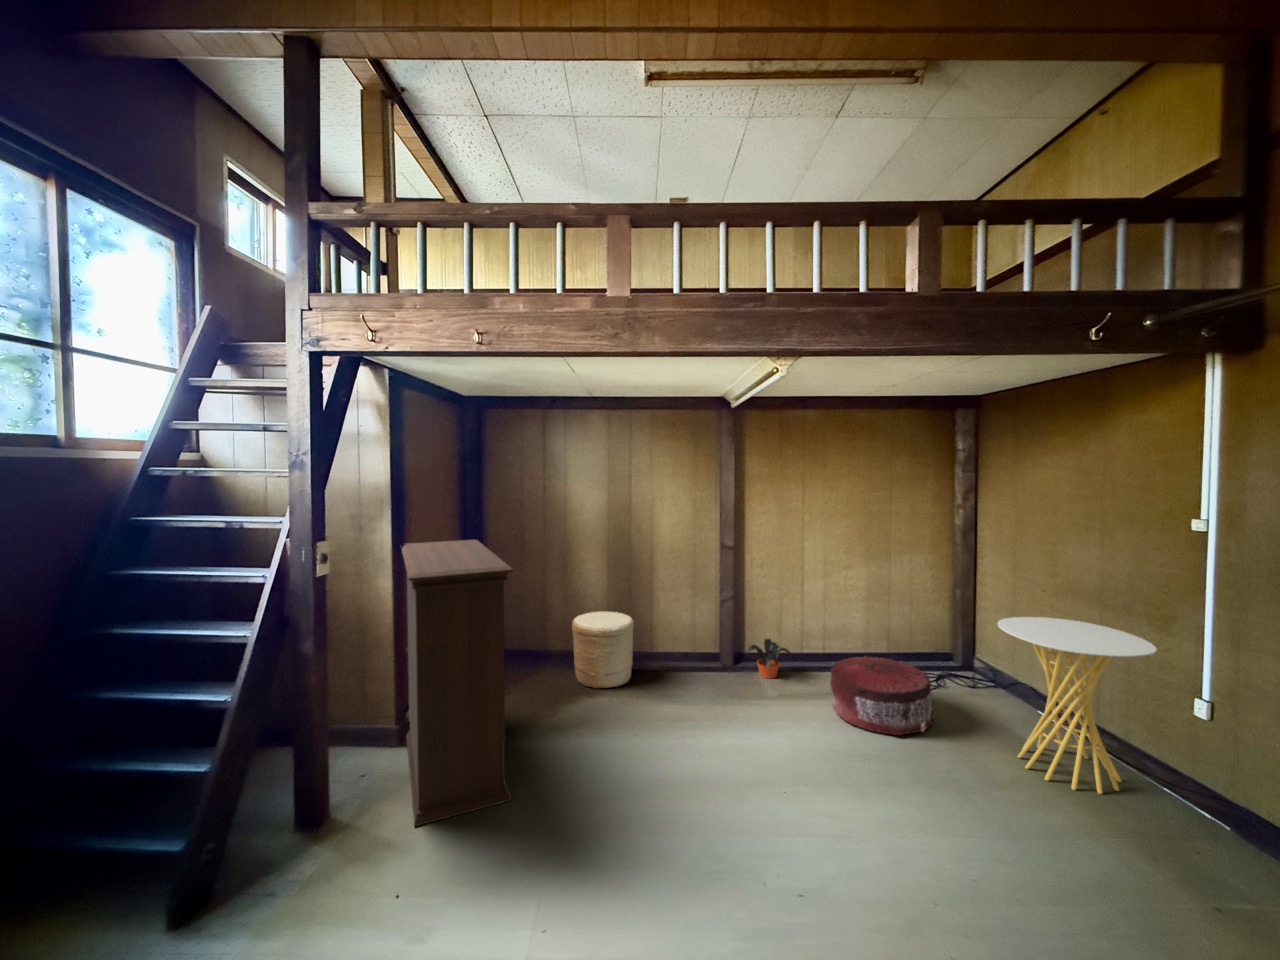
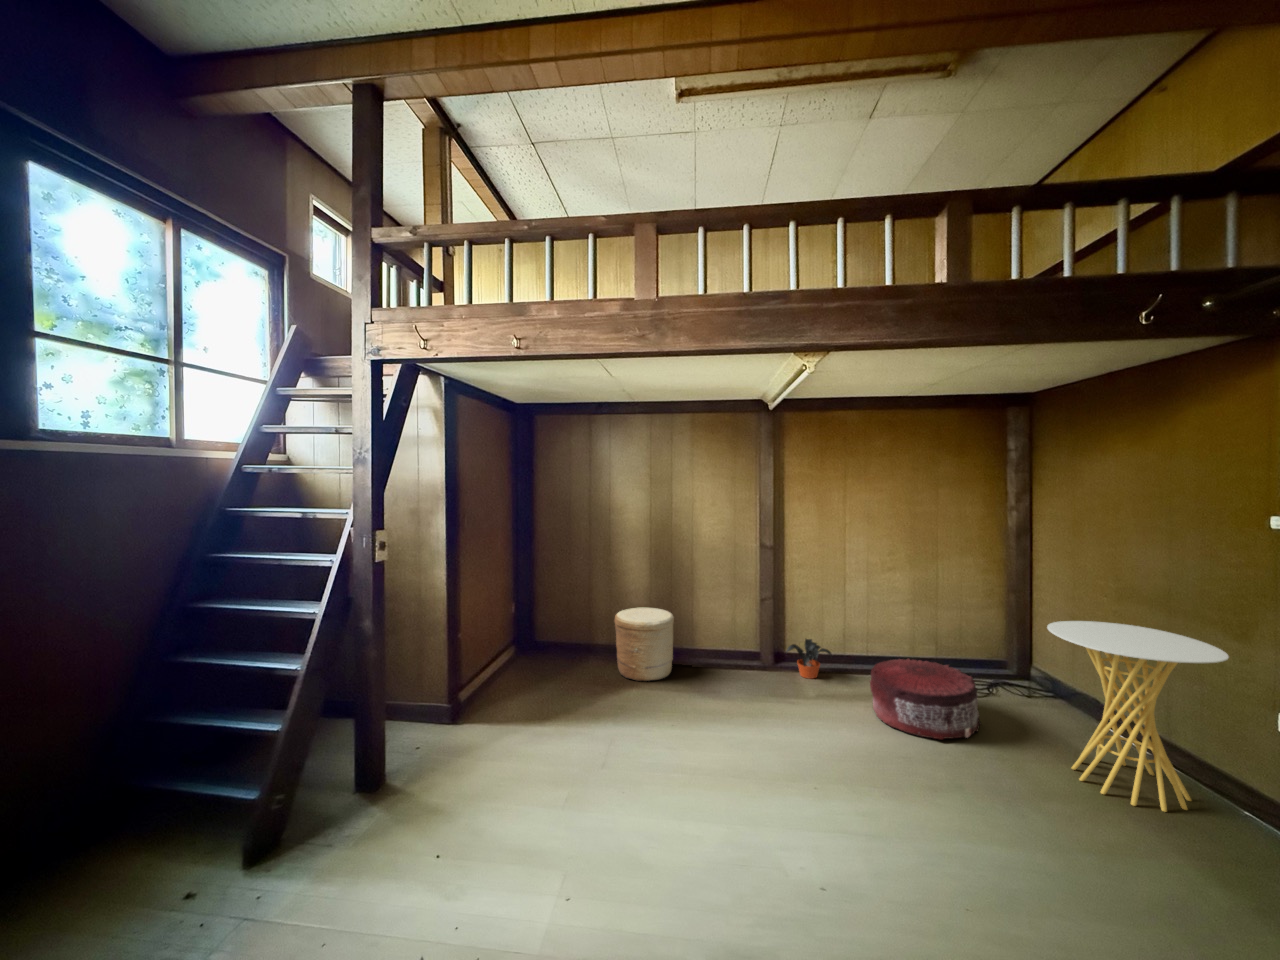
bookshelf: present [402,540,513,826] -> none [454,535,550,795]

